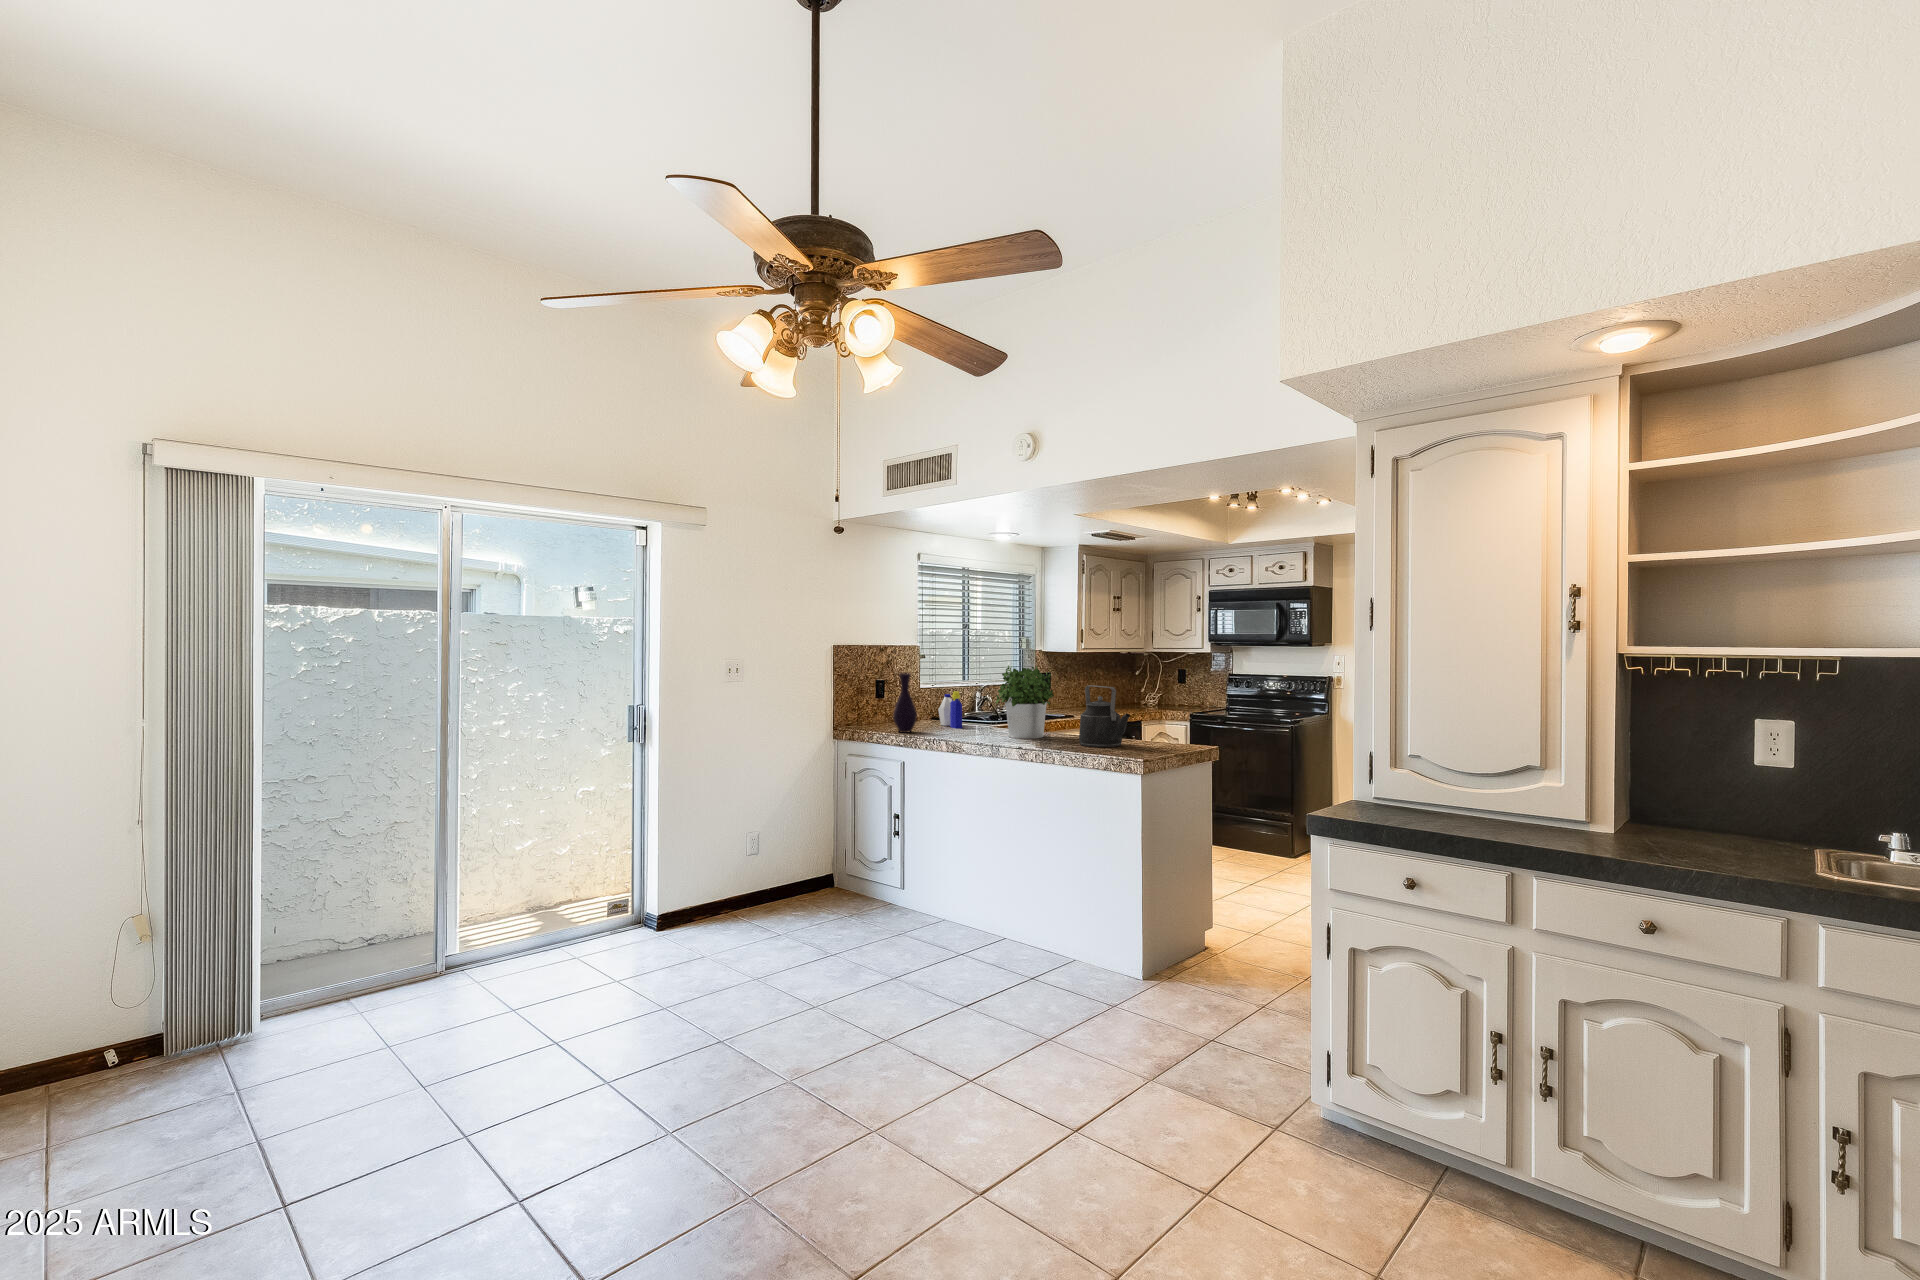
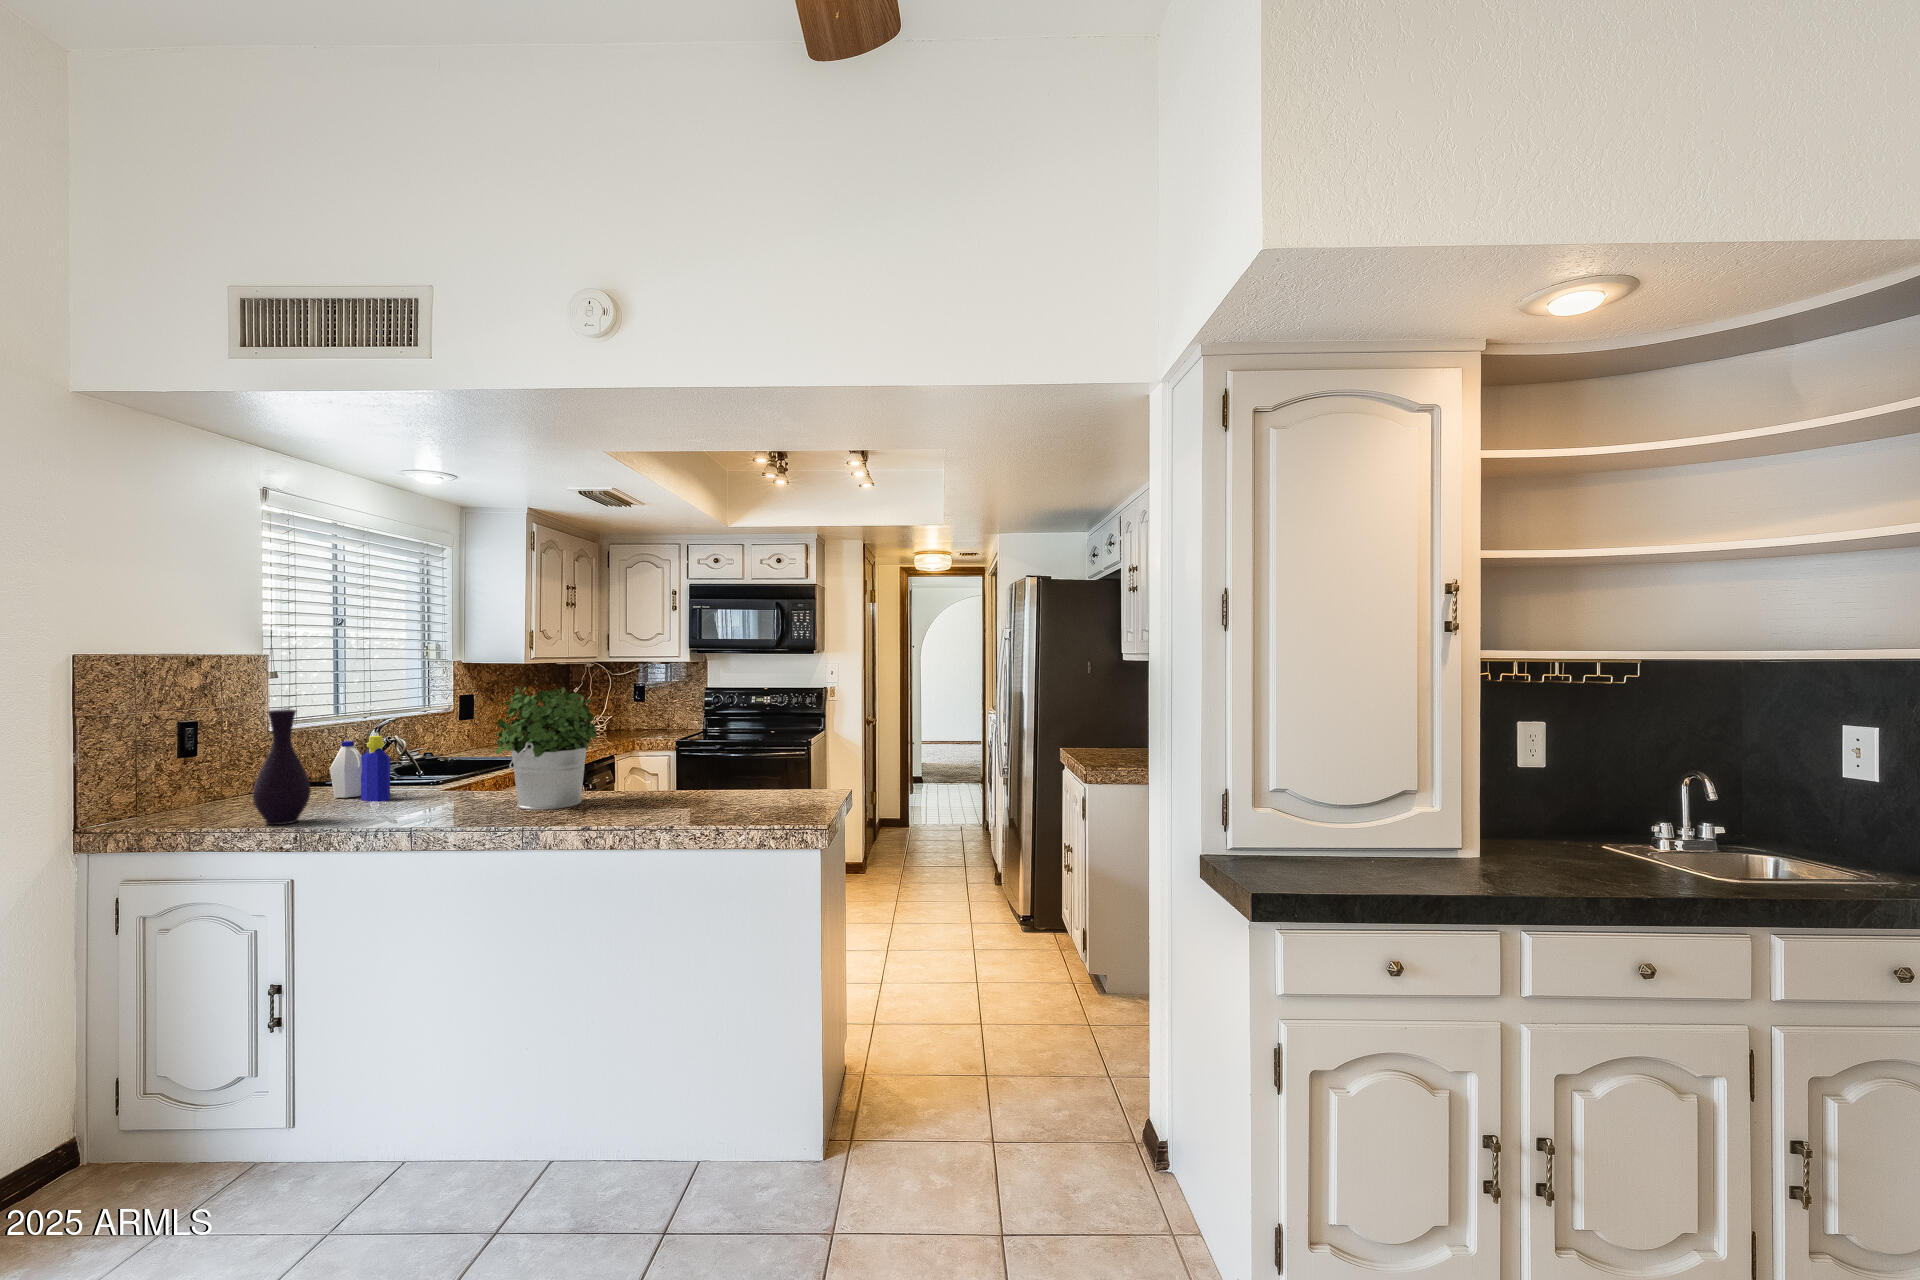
kettle: present [1079,685,1130,747] -> none [671,715,764,812]

